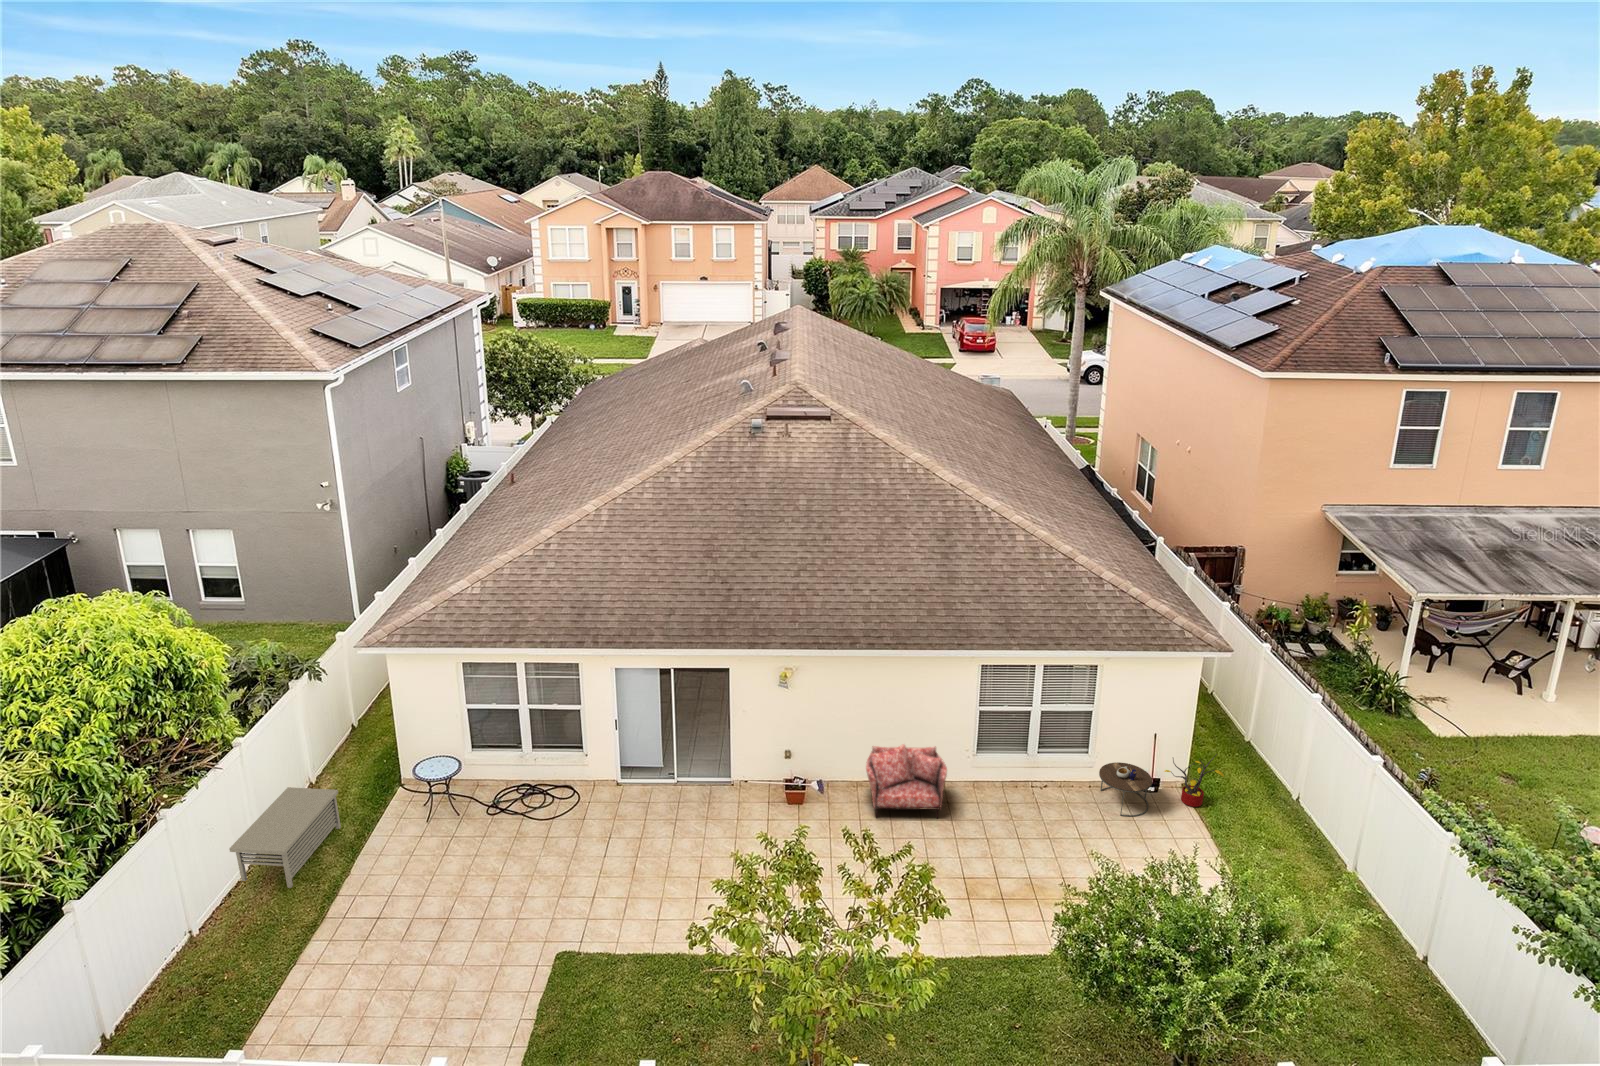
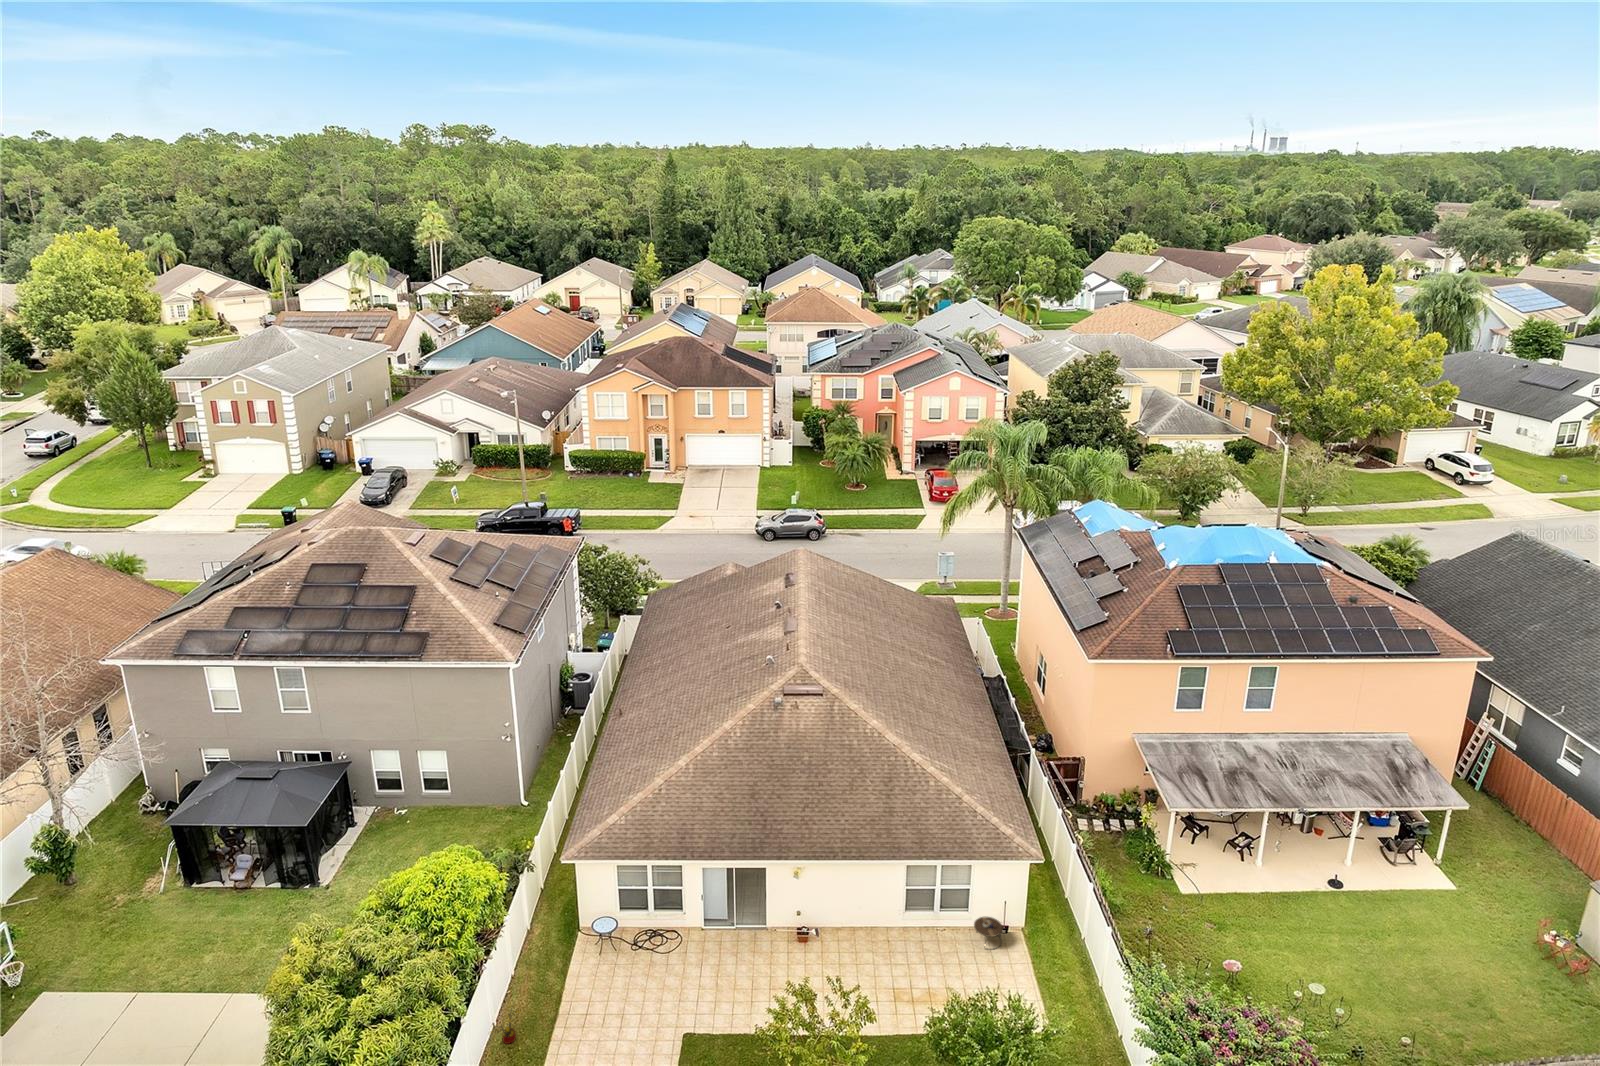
armchair: present [866,745,947,818] -> none [842,908,887,952]
decorative plant: present [1164,754,1224,807] -> present [491,1010,521,1044]
storage bench: present [229,787,341,888] -> none [507,938,553,997]

